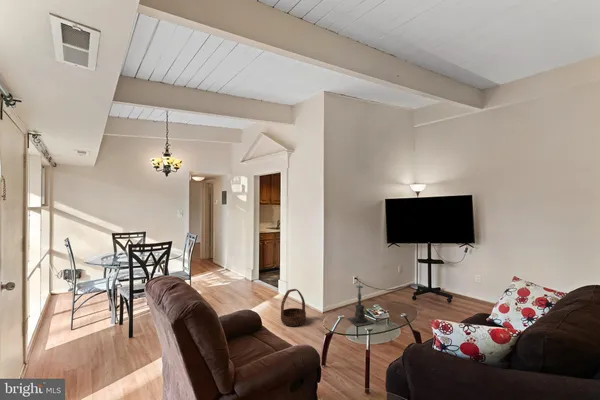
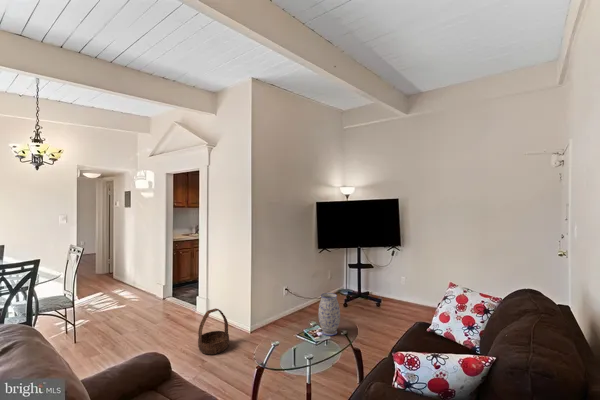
vase: none [381,279,401,316] -> present [319,293,340,336]
candle holder: present [347,285,372,326] -> none [279,298,311,354]

